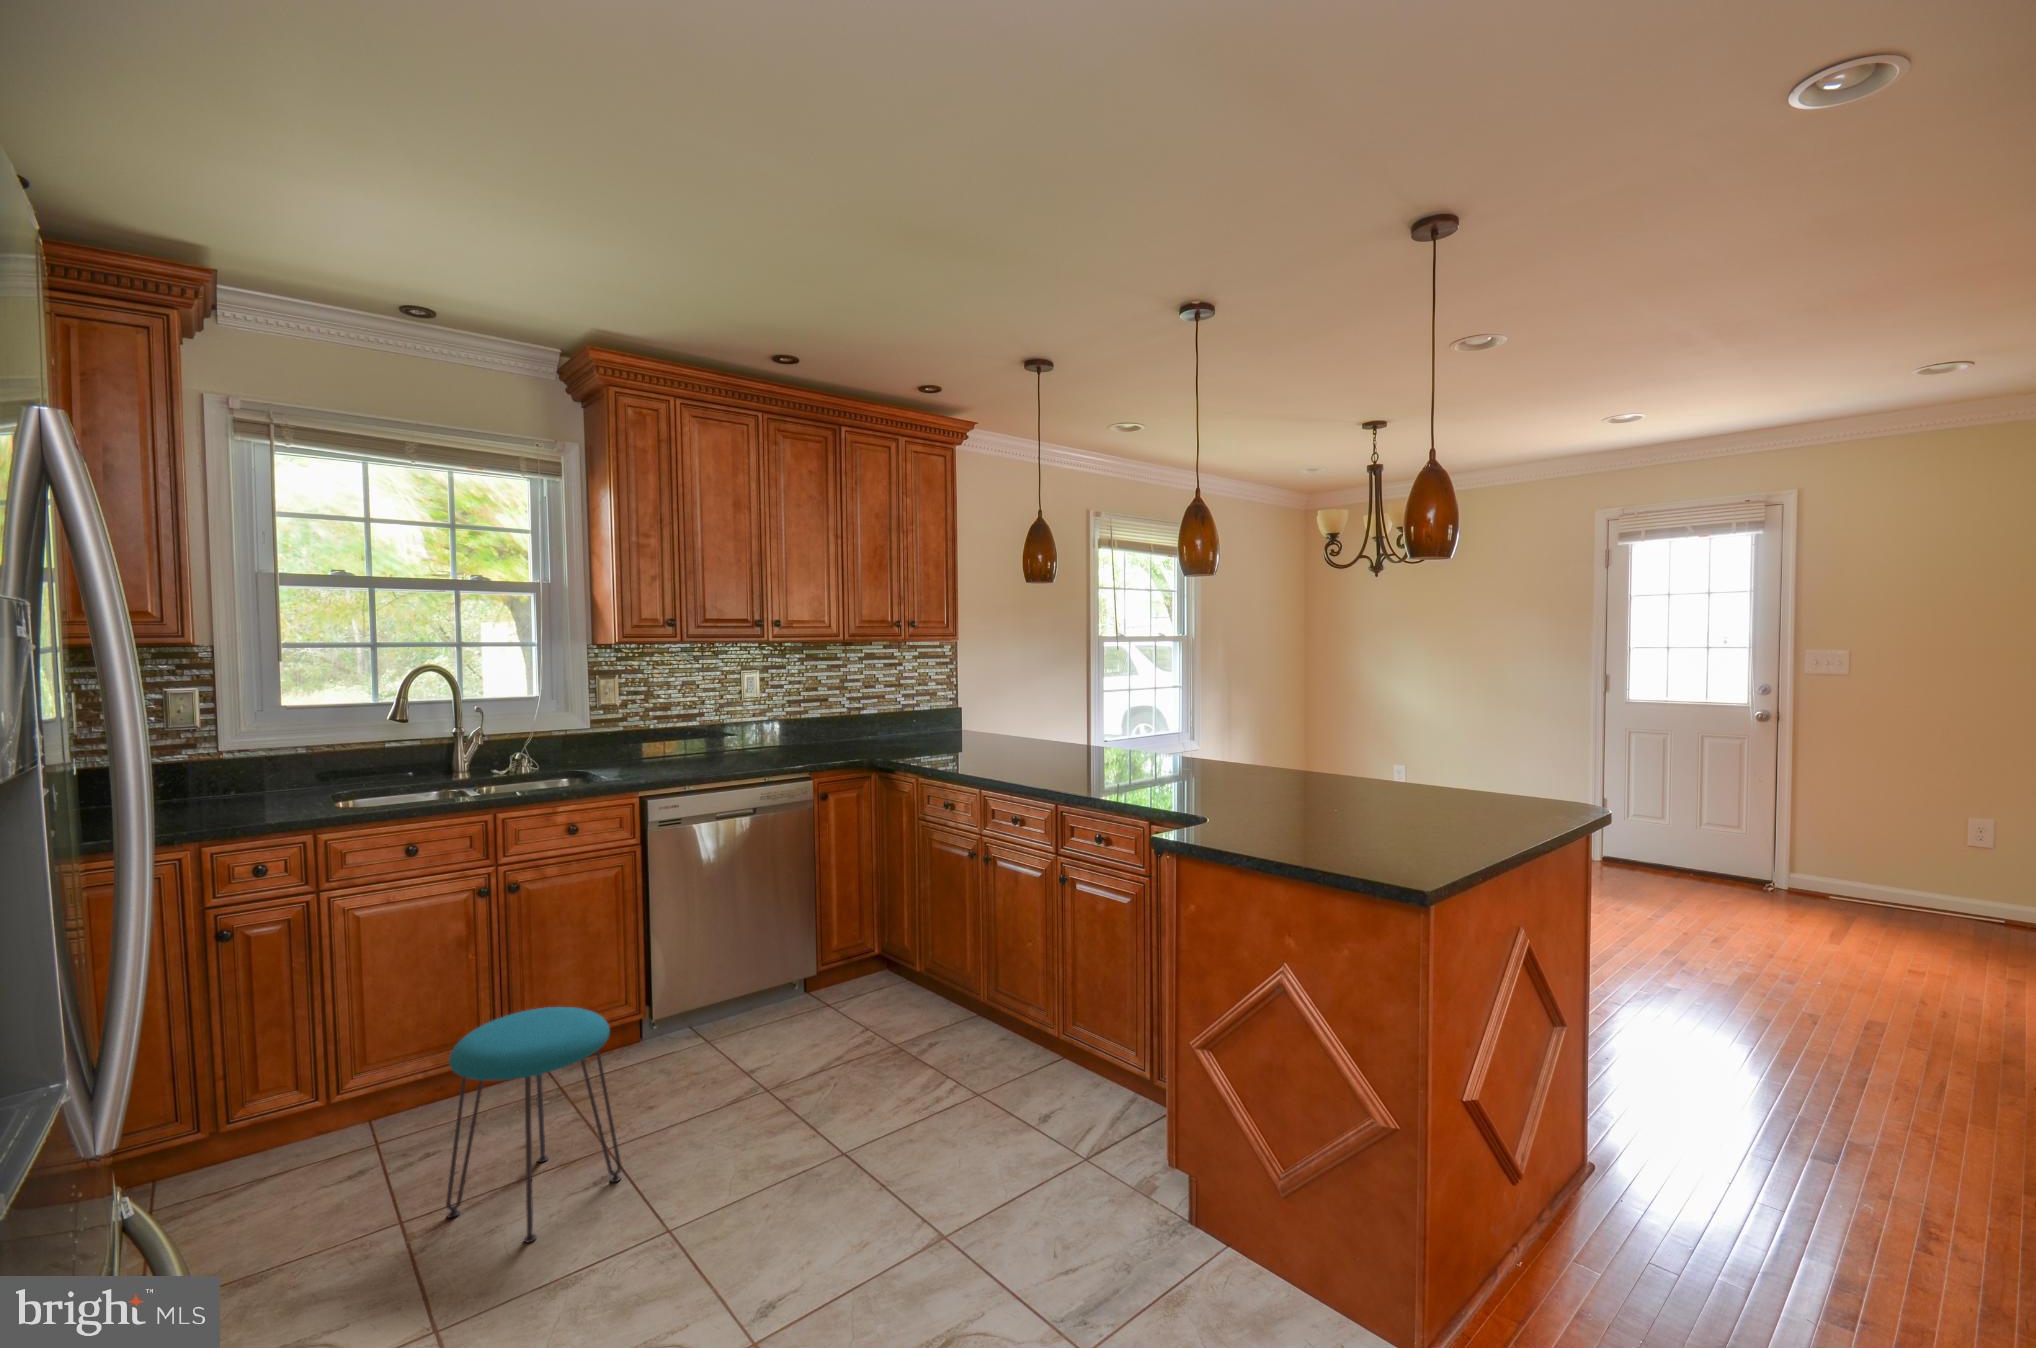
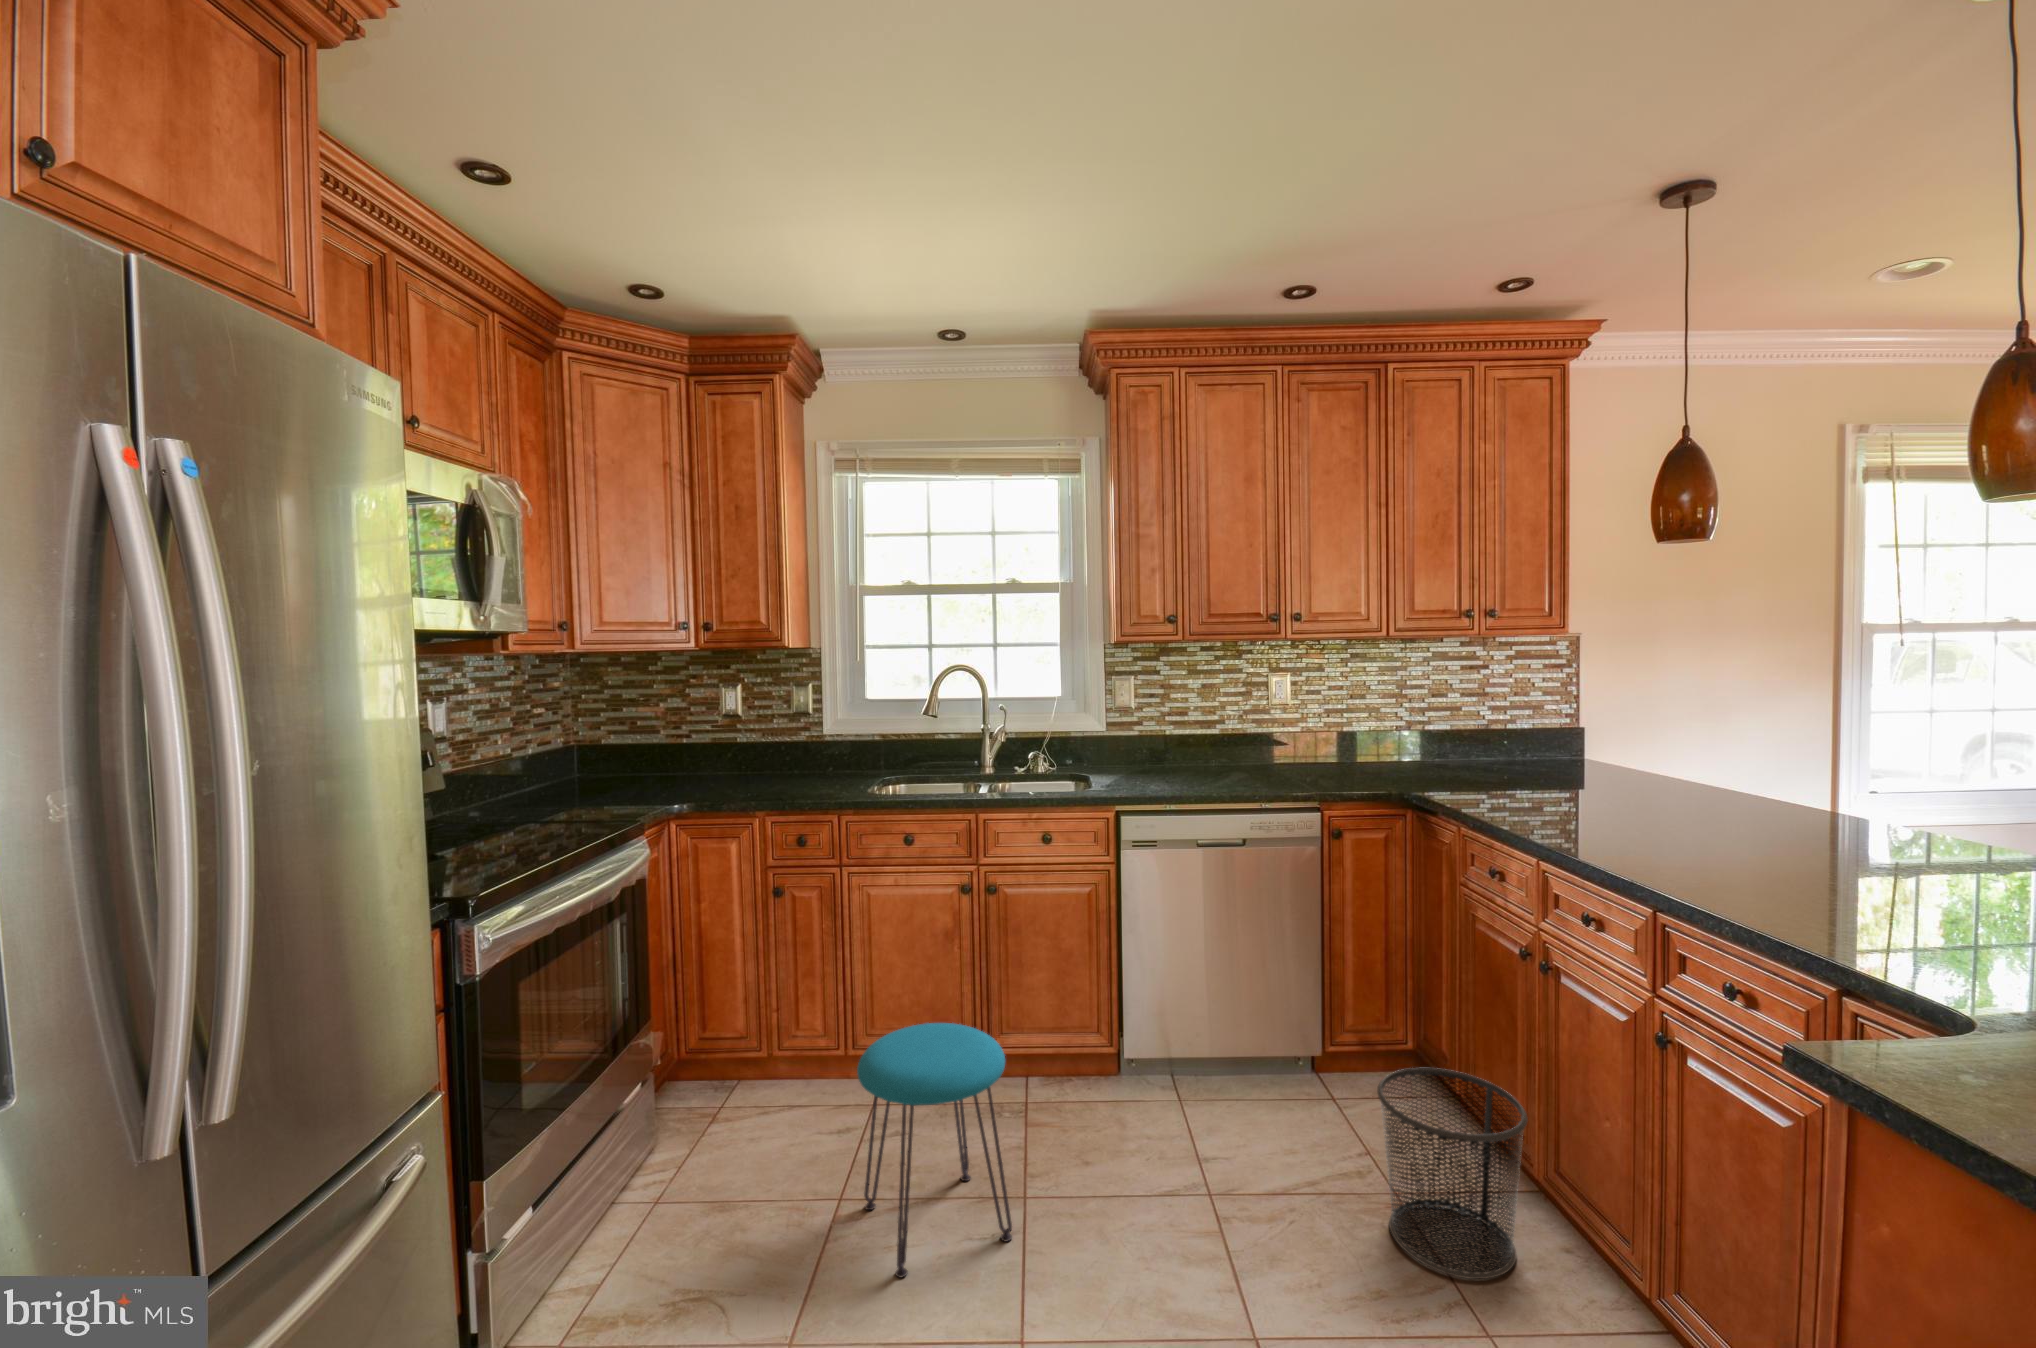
waste bin: none [891,946,984,1077] -> present [1377,1068,1528,1279]

